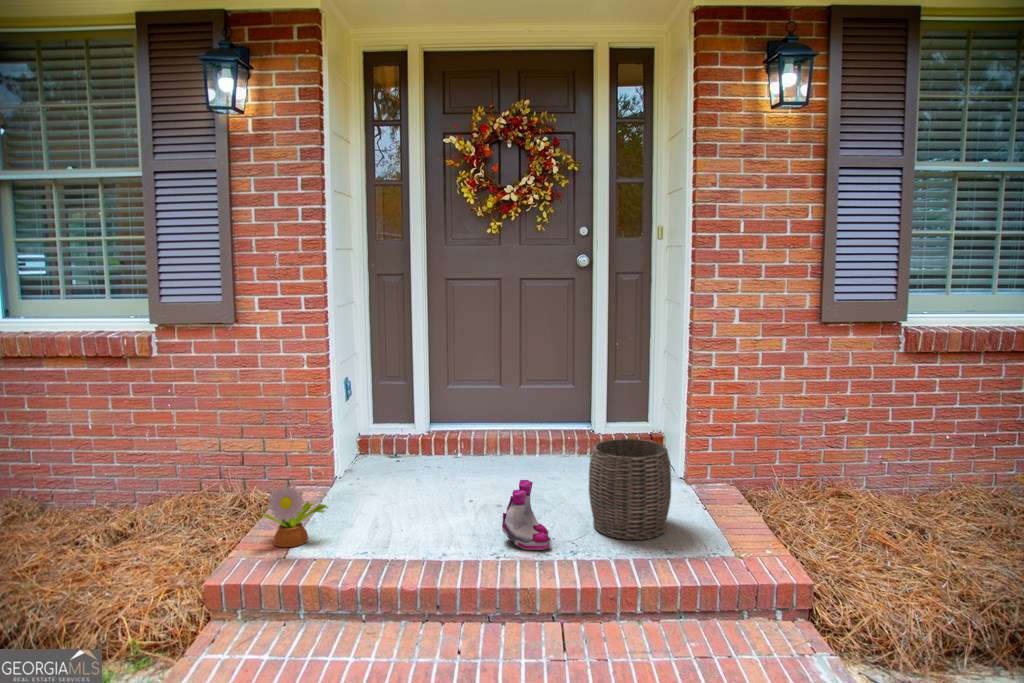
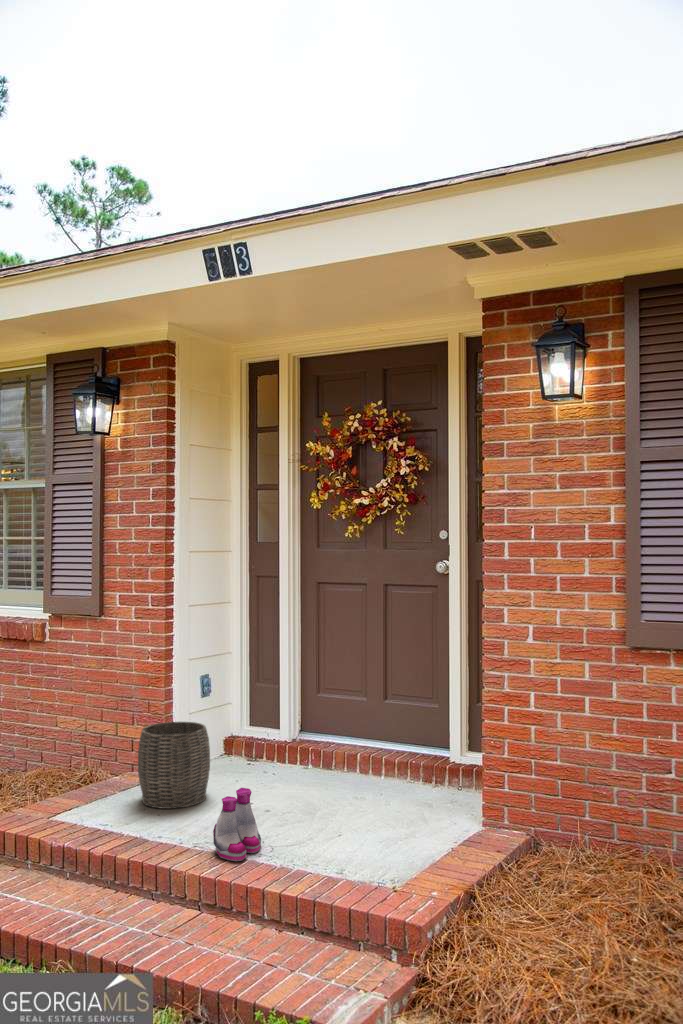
woven basket: present [589,439,671,540] -> present [138,722,210,809]
decorative plant: present [256,484,328,547] -> none [35,762,99,821]

